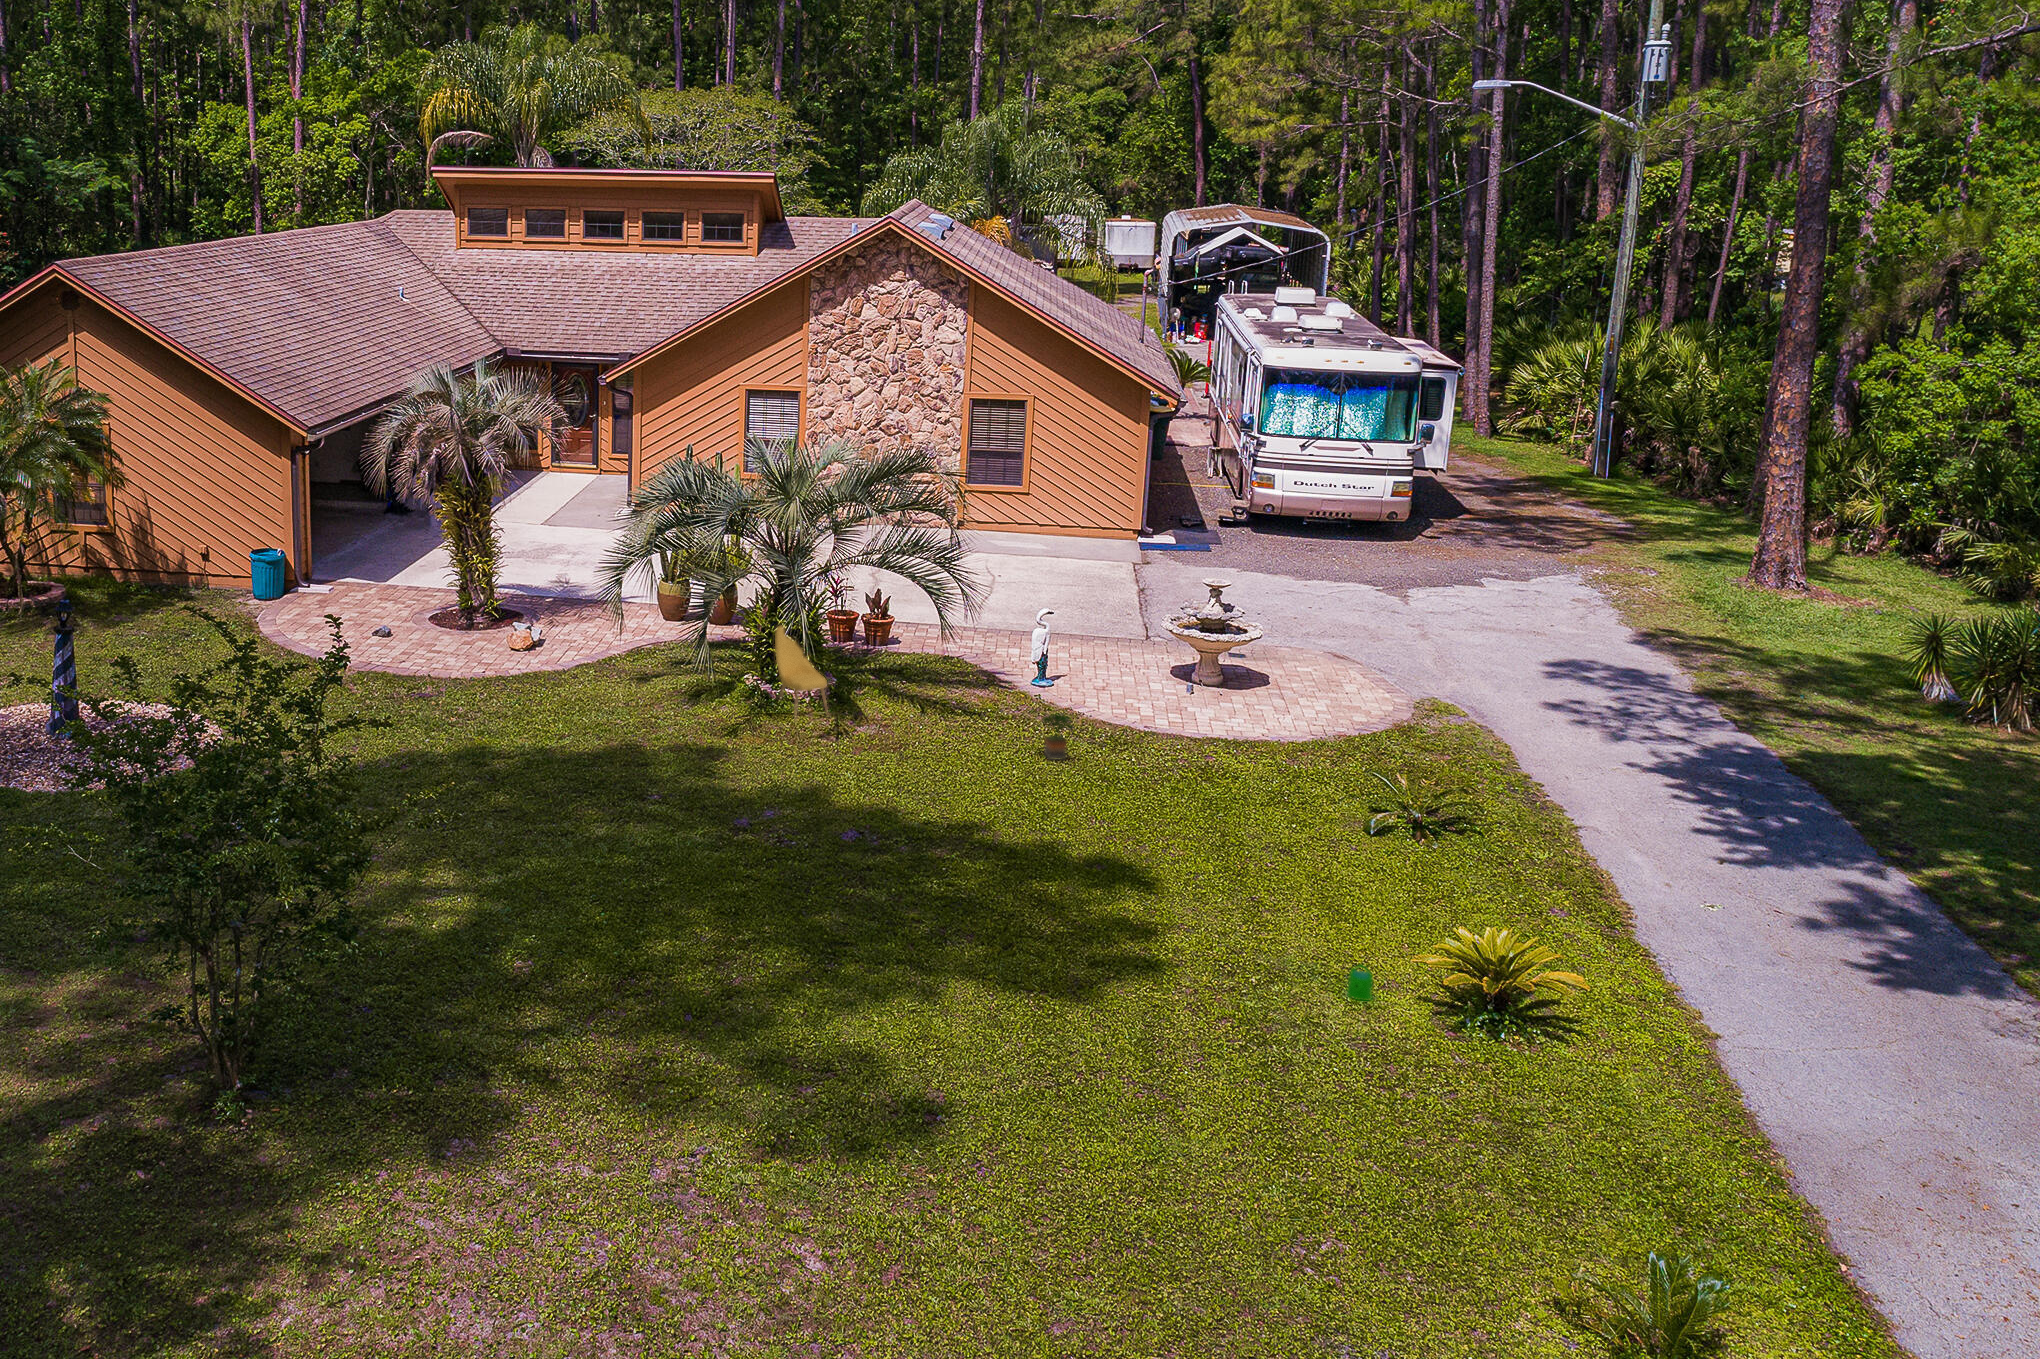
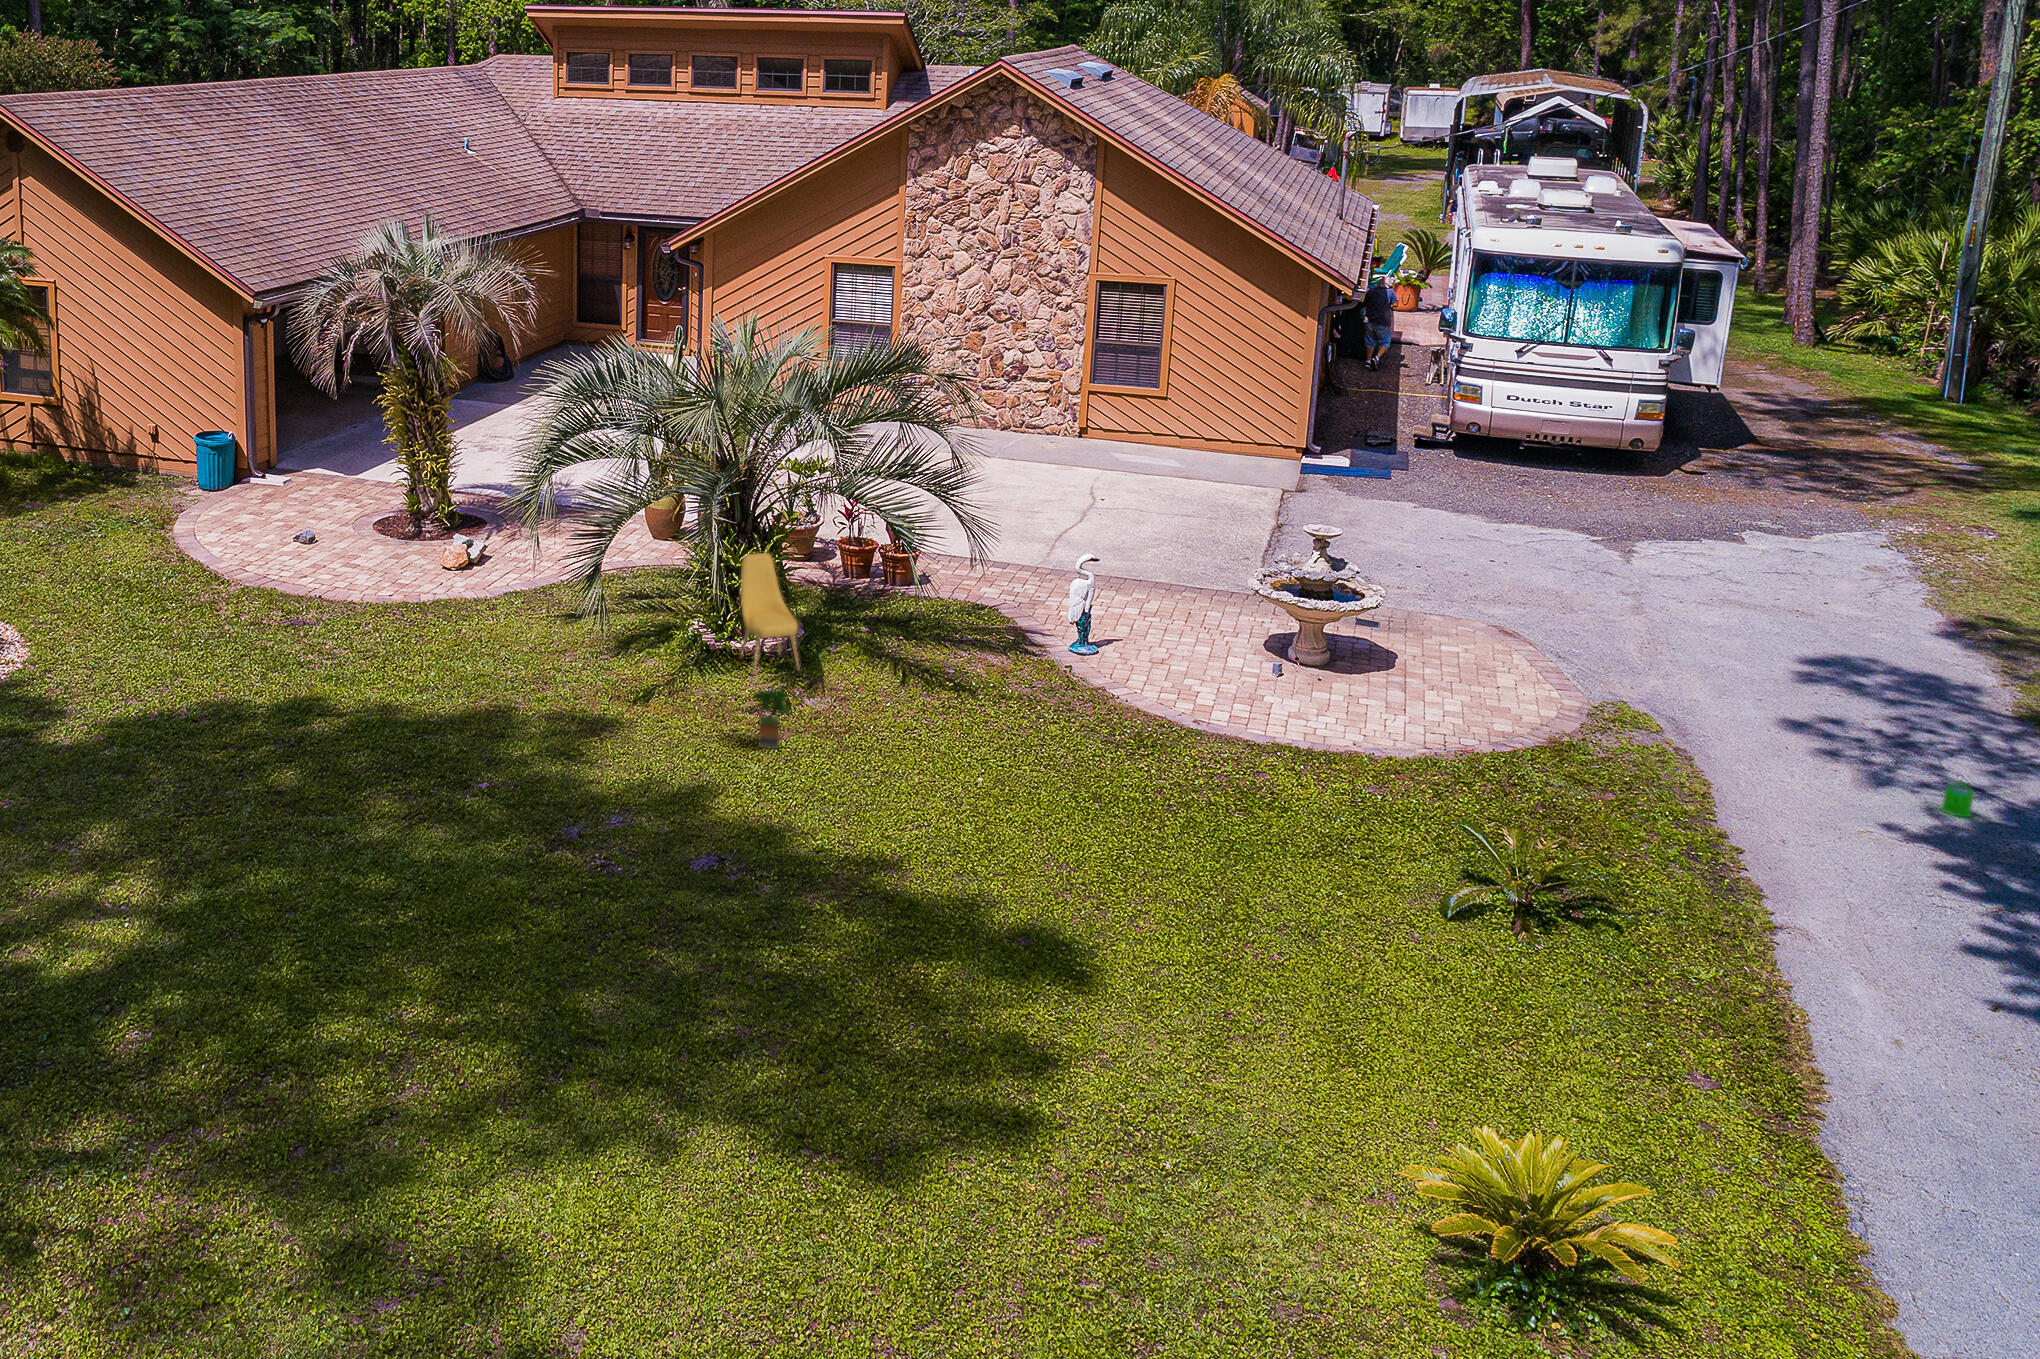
potted tree: present [1042,713,1075,760] -> present [753,689,790,749]
watering can: present [1346,965,1373,1001] -> present [1941,782,1973,817]

